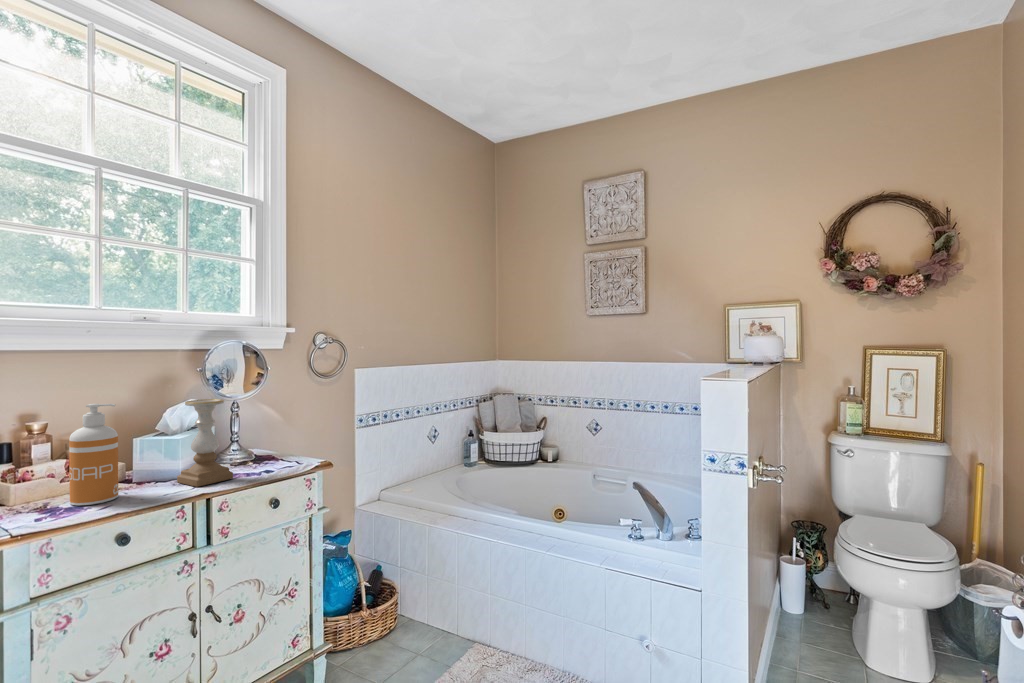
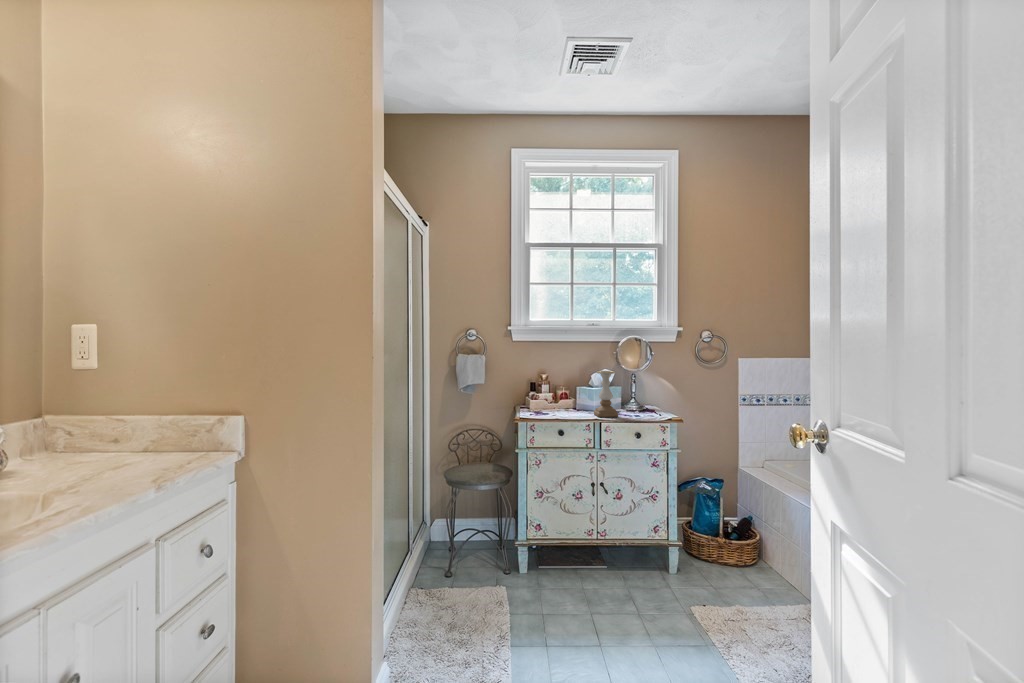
soap dispenser: present [69,404,118,506] -> none [548,368,566,415]

